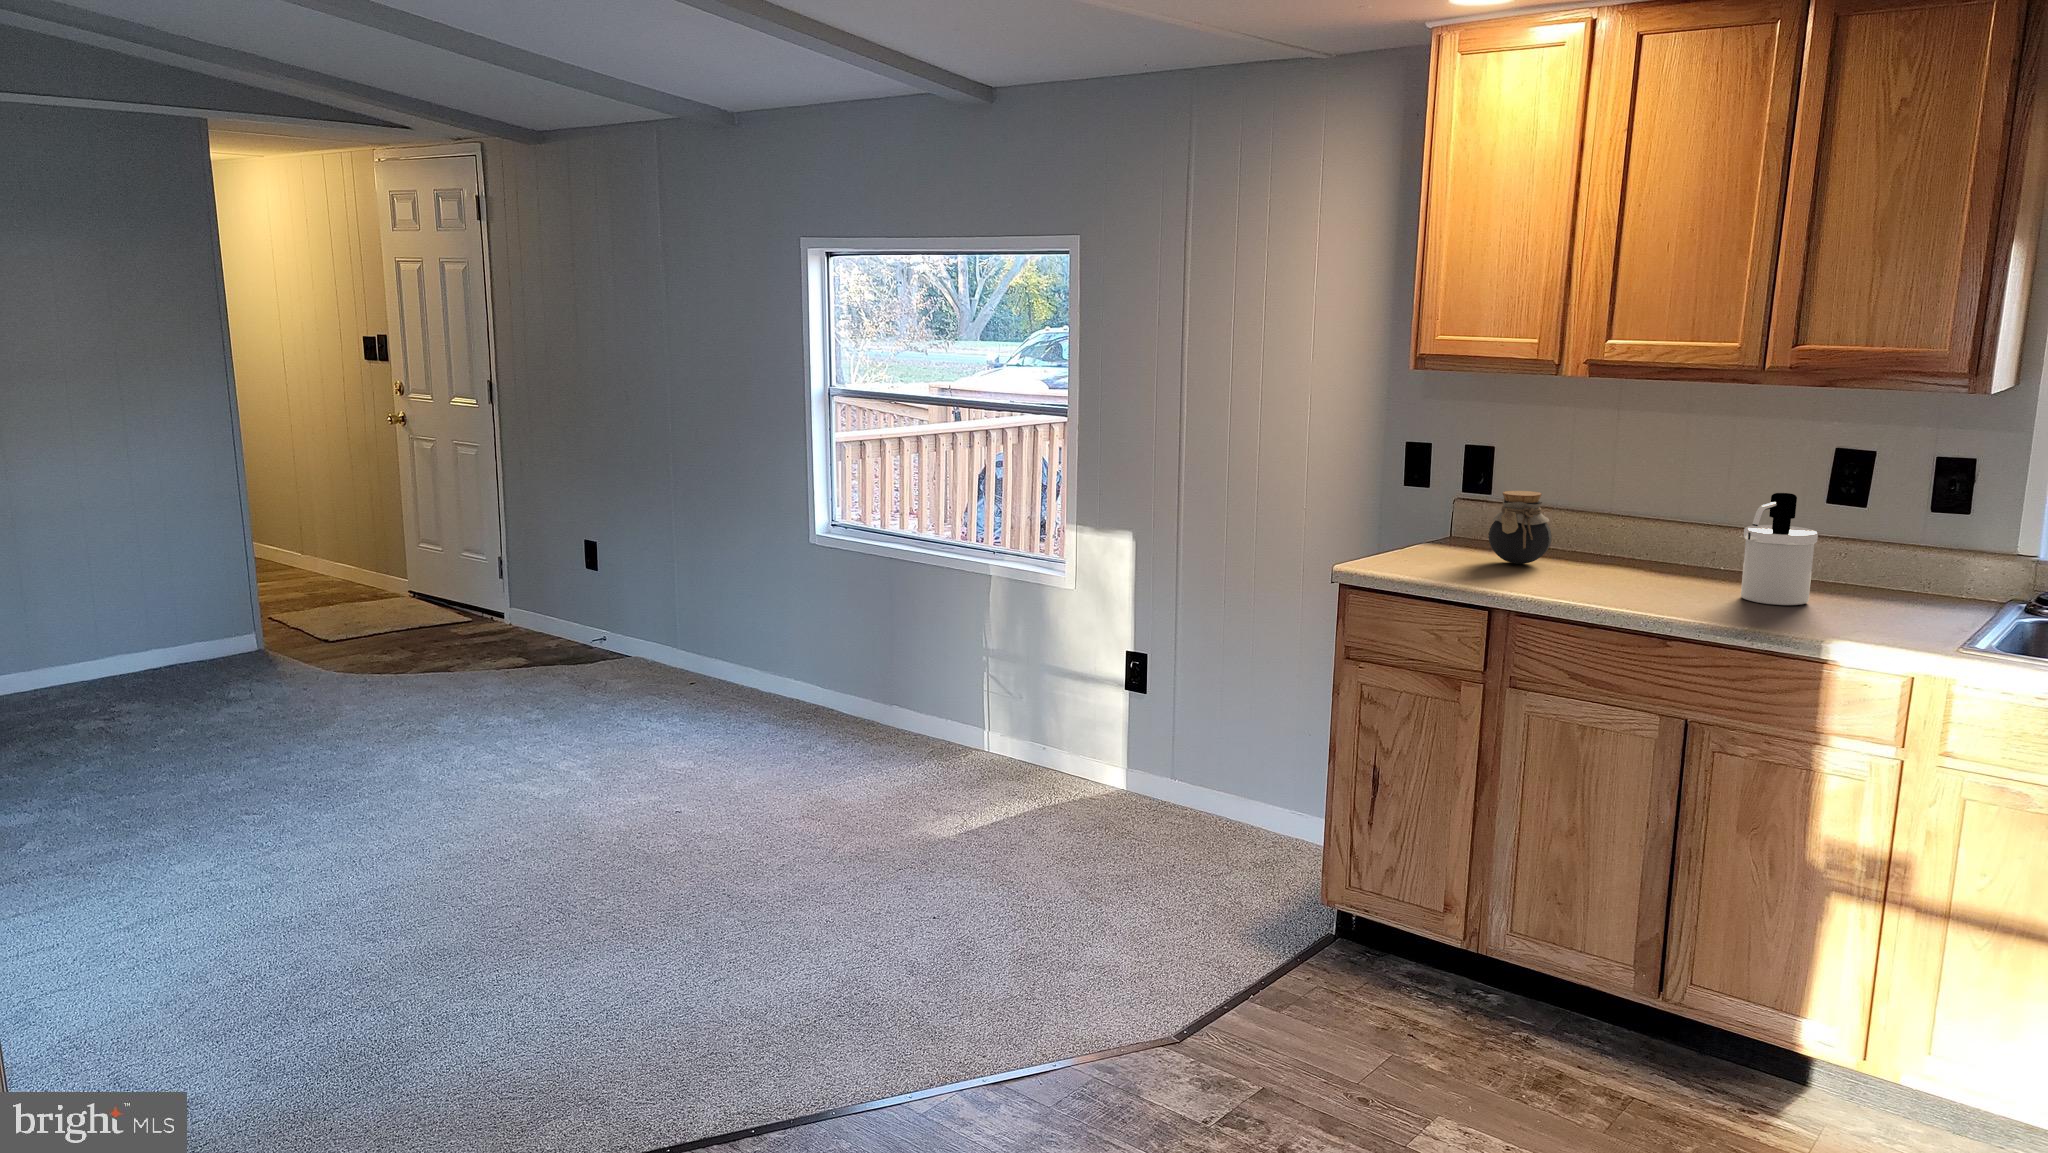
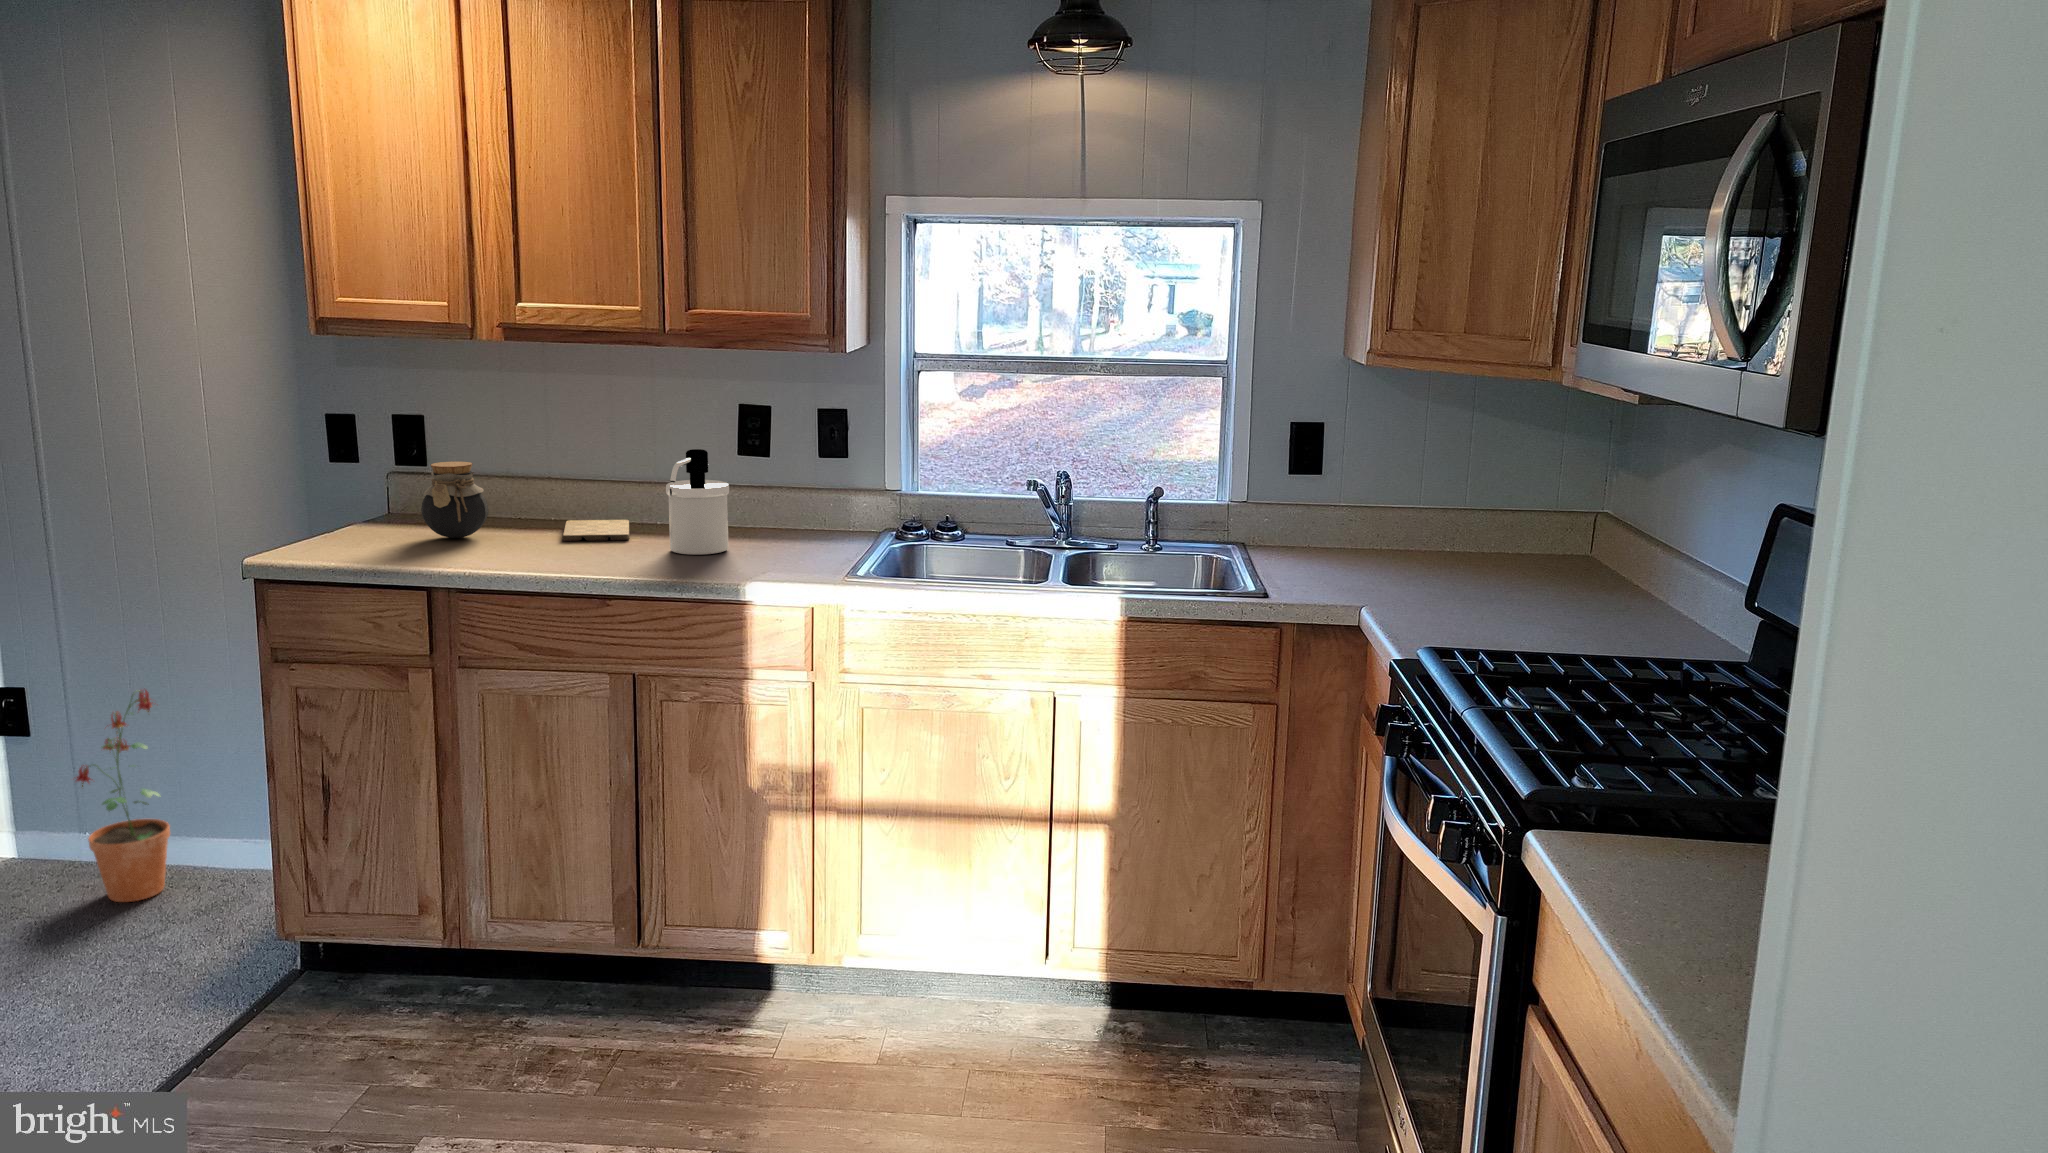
cutting board: none [1623,557,1694,582] -> present [562,520,630,541]
potted plant: none [1177,667,1246,845] -> present [76,690,170,902]

